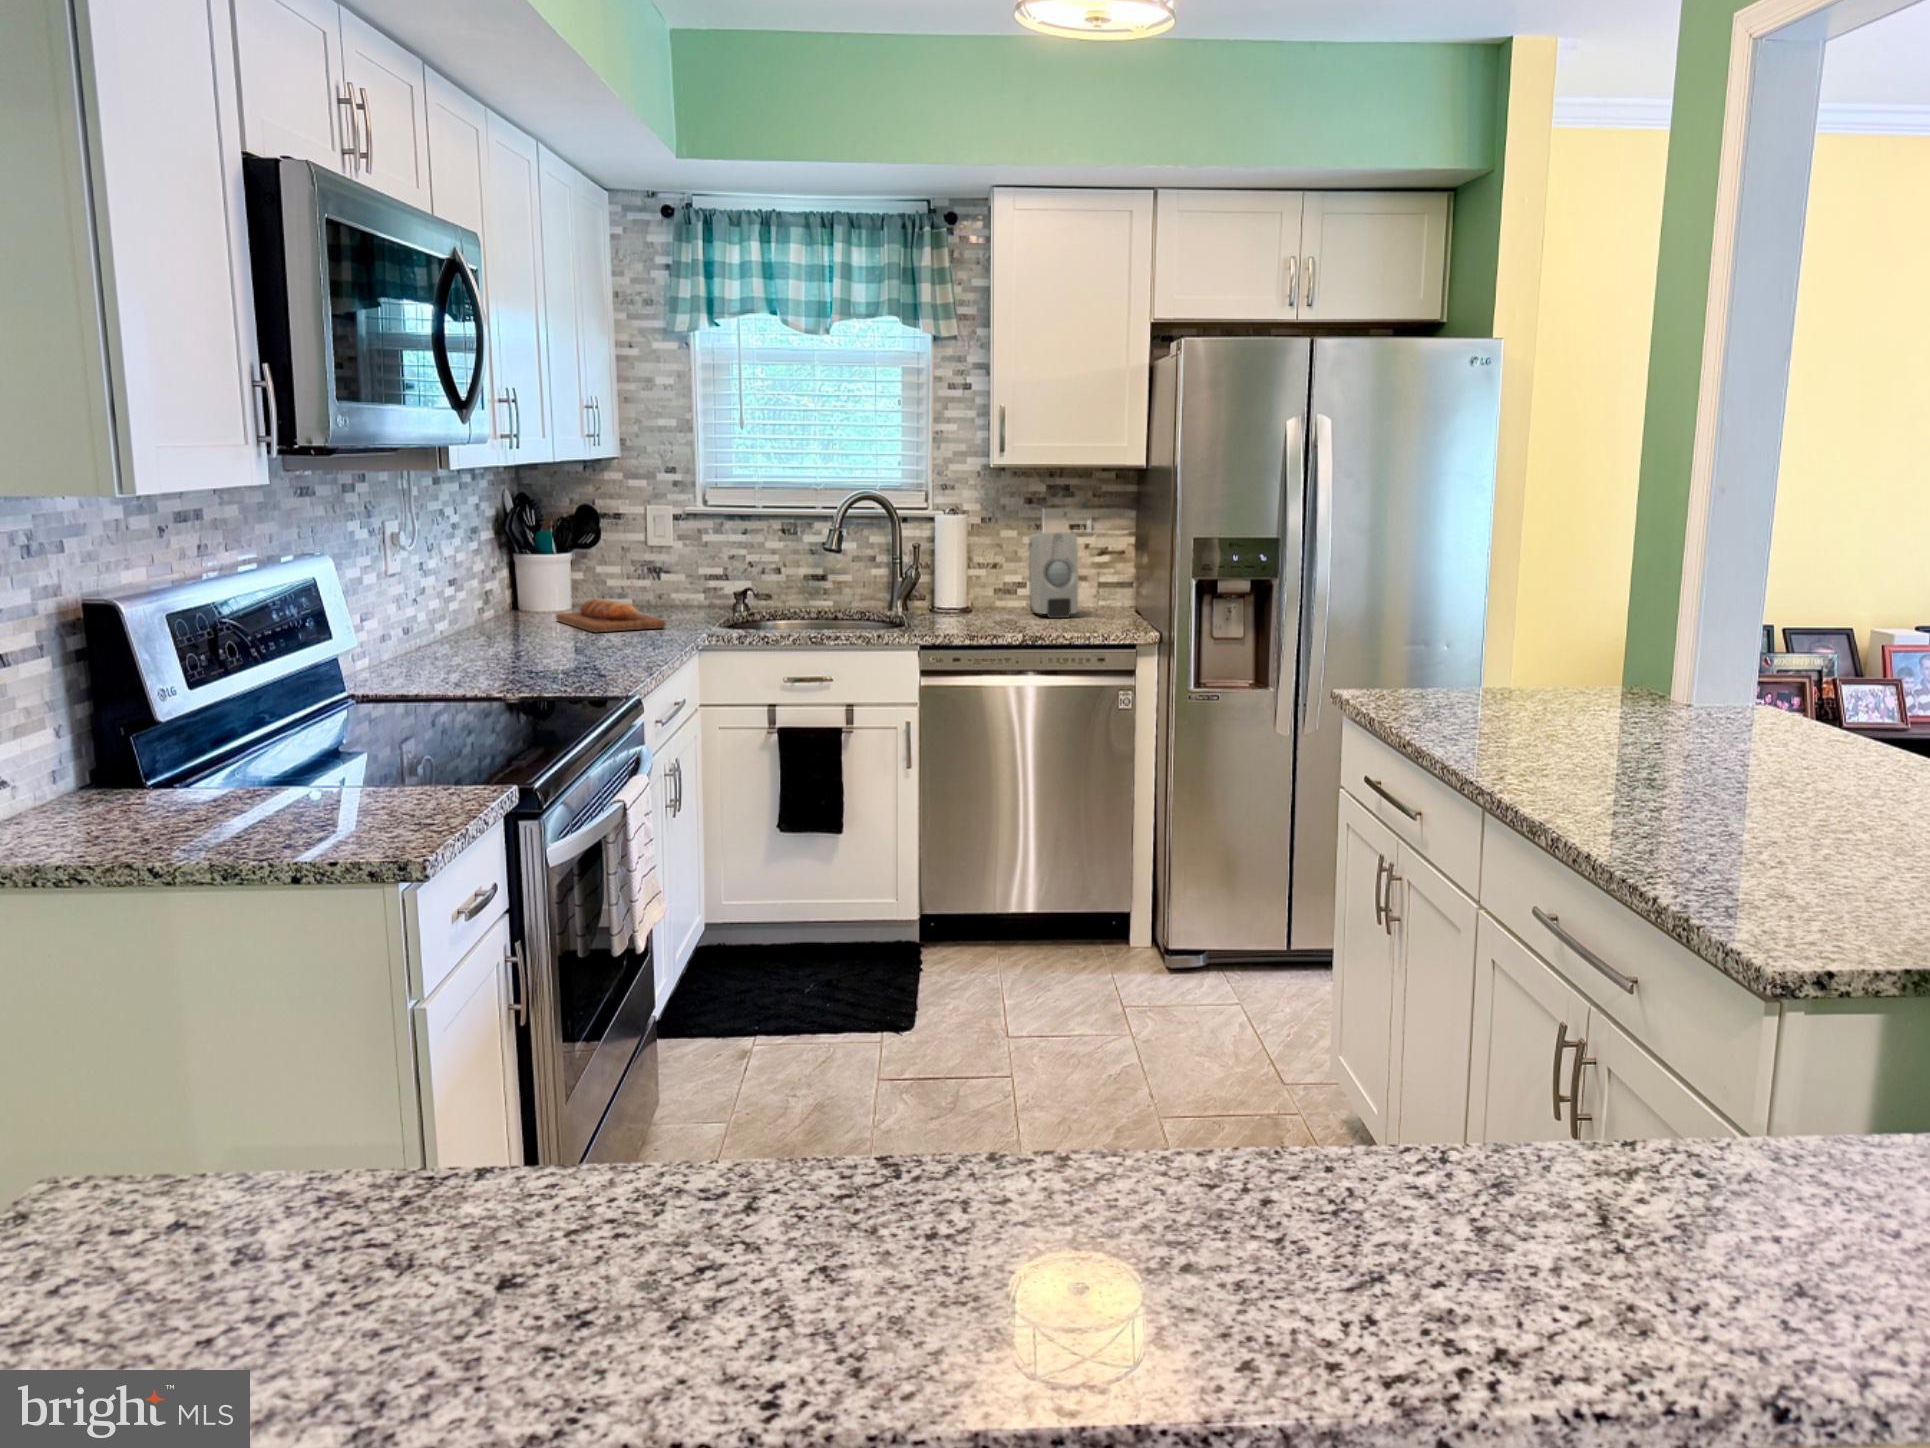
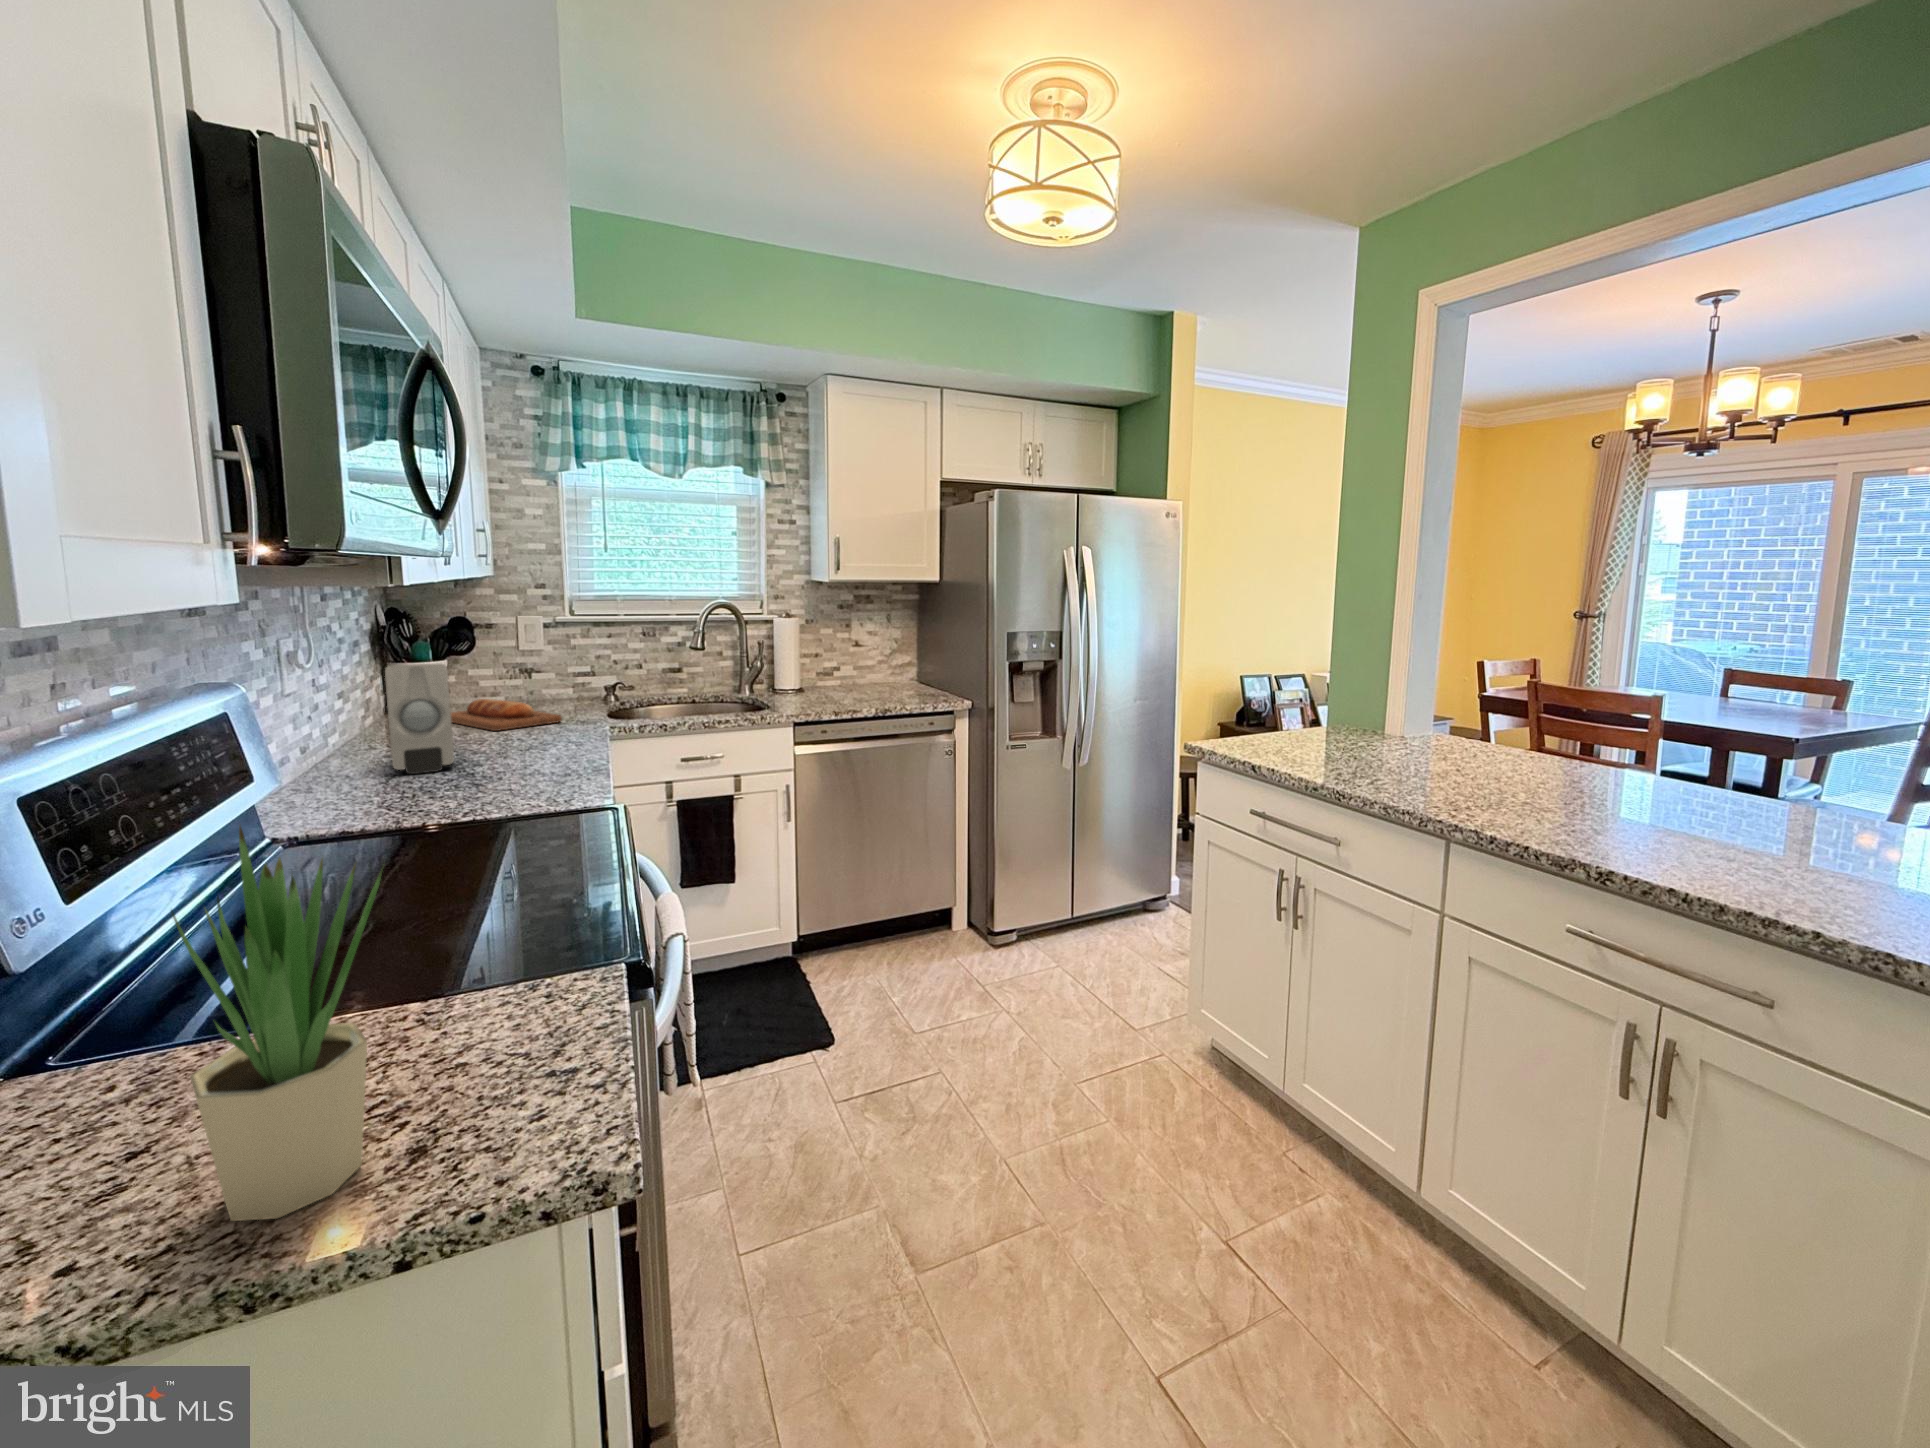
soap dispenser: present [1029,532,1078,618] -> present [385,664,454,774]
potted plant: none [201,607,306,841] -> present [172,826,382,1221]

